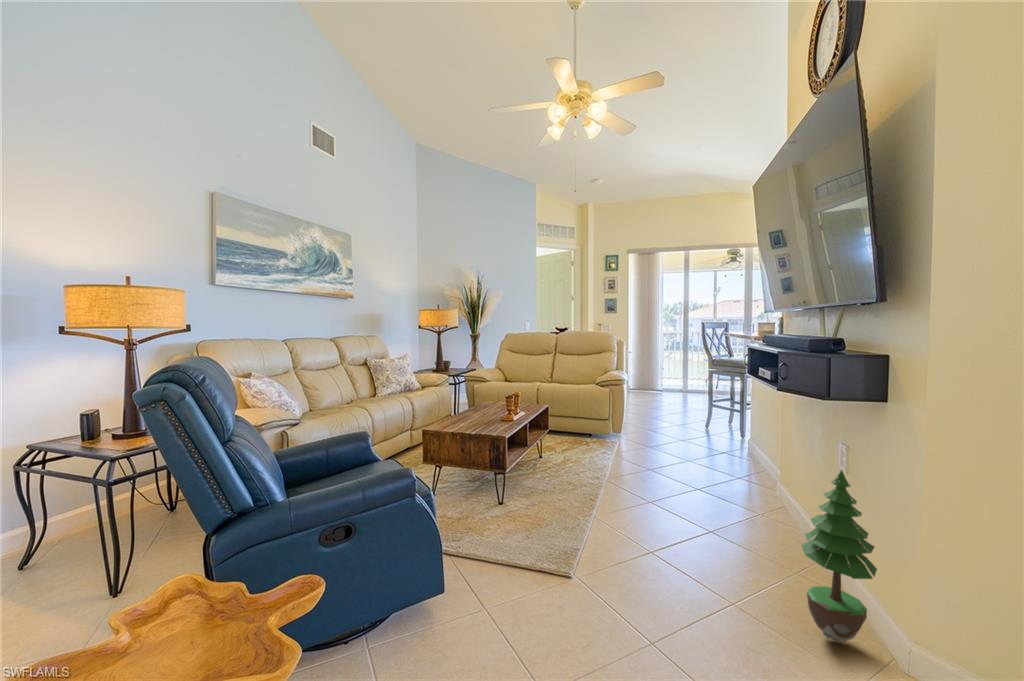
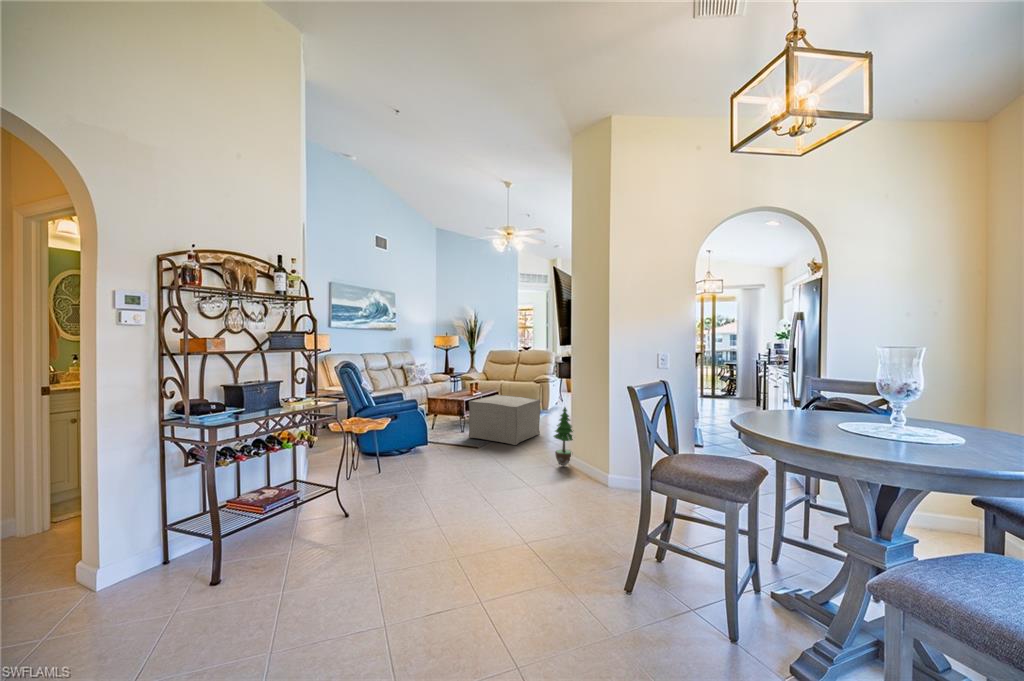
ottoman: none [513,413,652,539] -> present [469,394,540,445]

